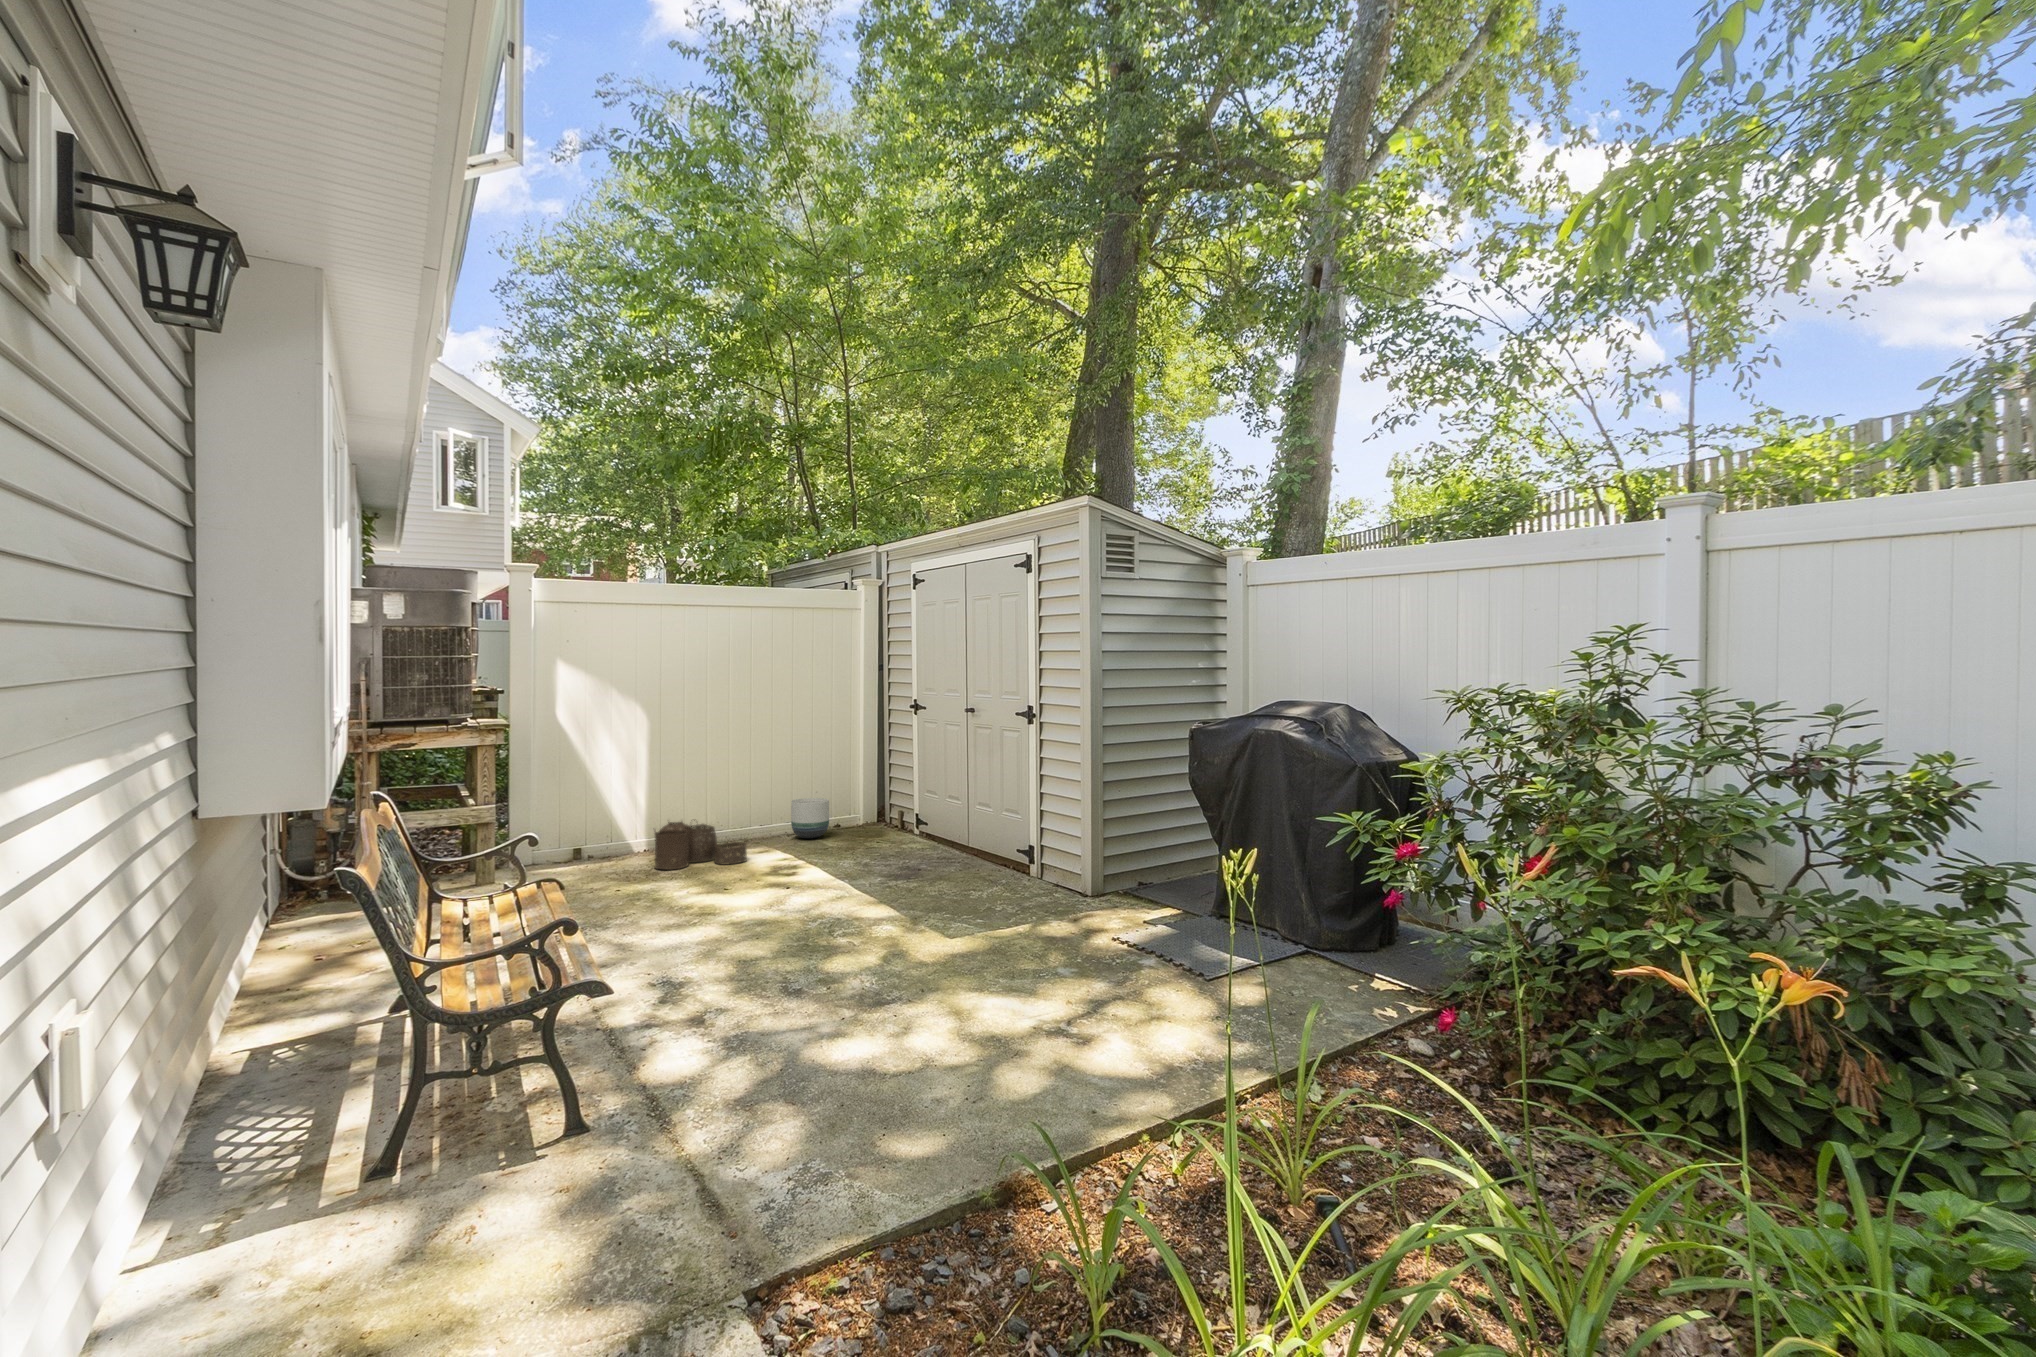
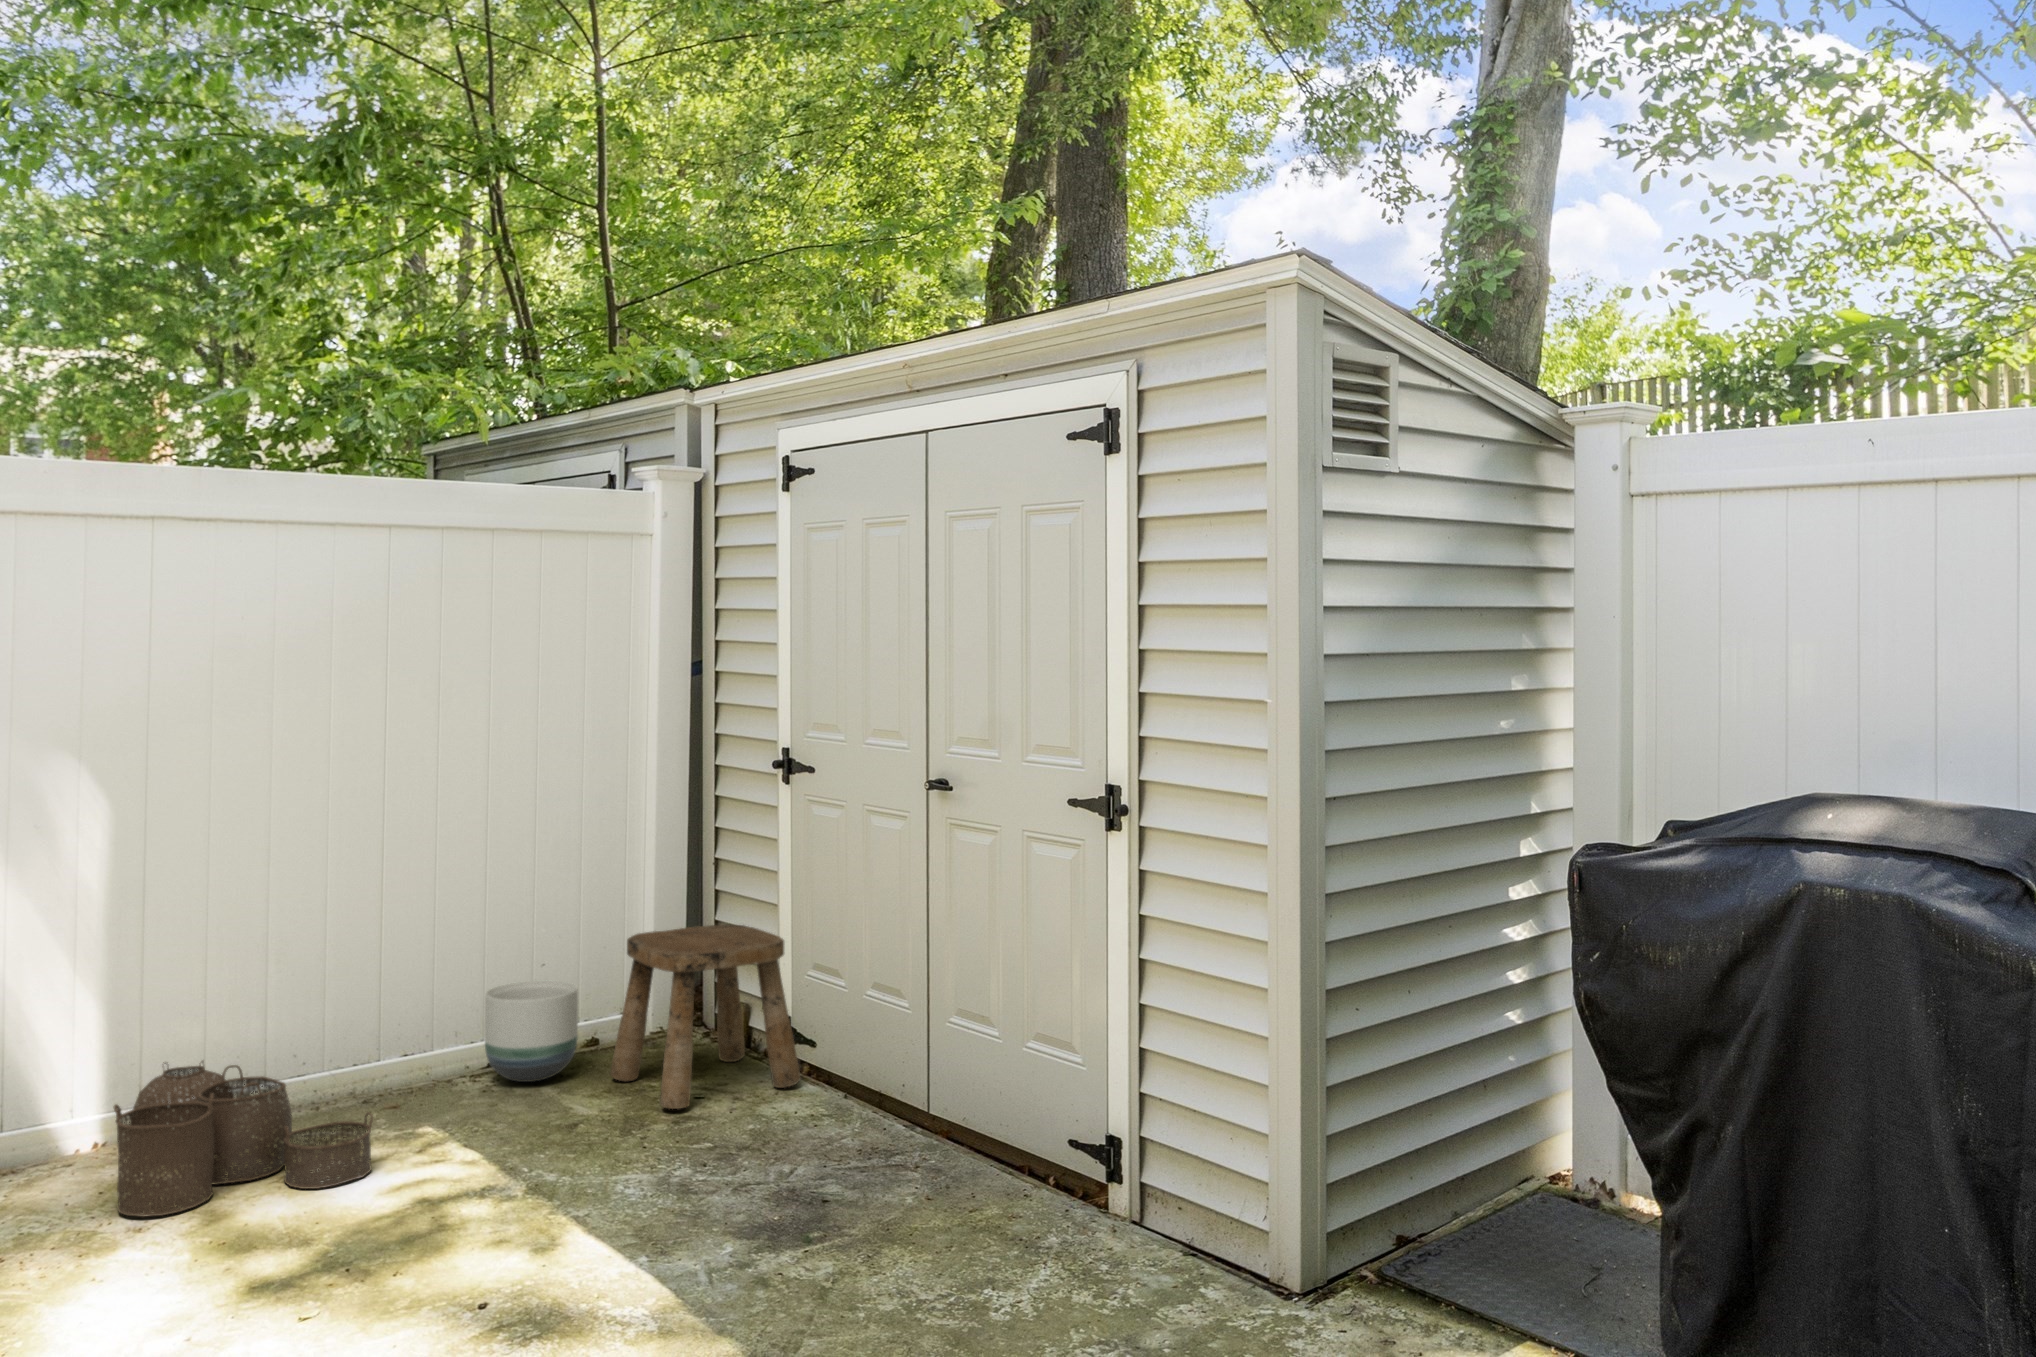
stool: none [842,775,921,846] -> present [610,924,800,1109]

